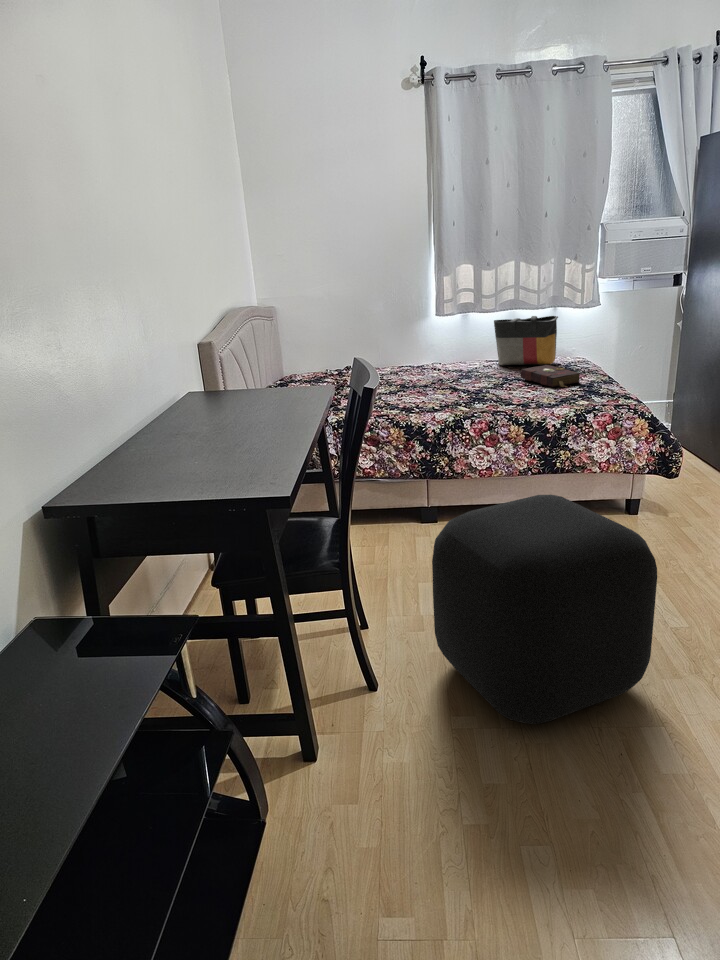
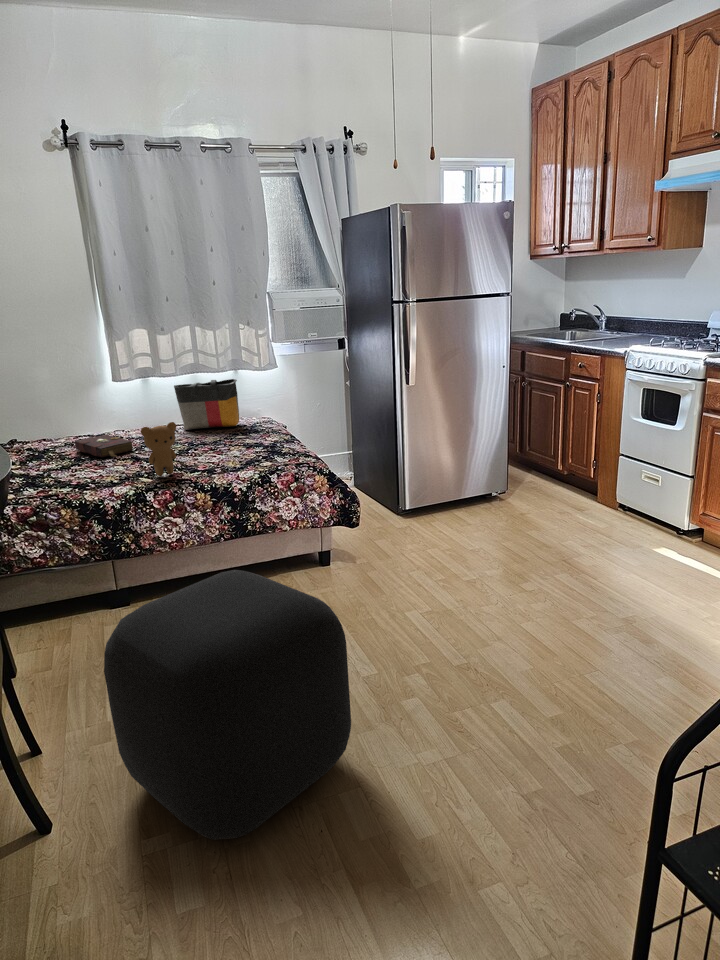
teddy bear: none [465,355,498,406] -> present [141,422,176,476]
book: present [520,365,580,387] -> present [75,435,133,457]

